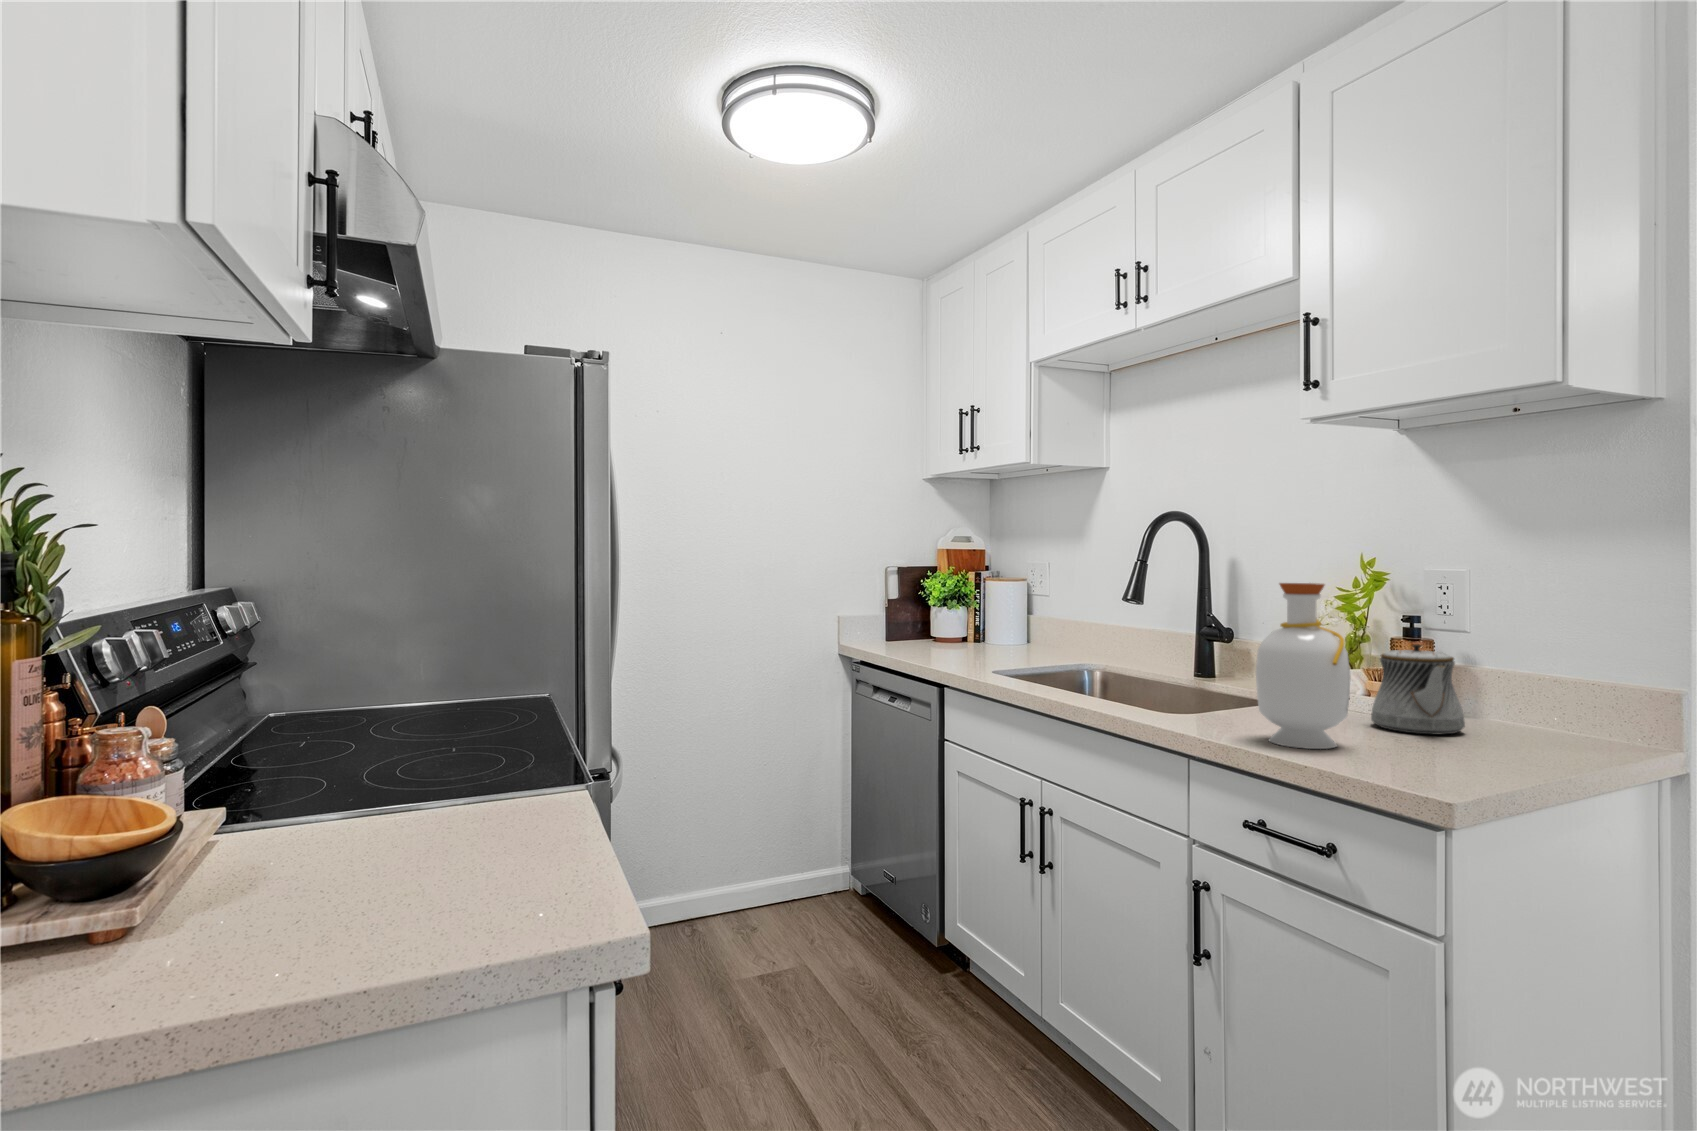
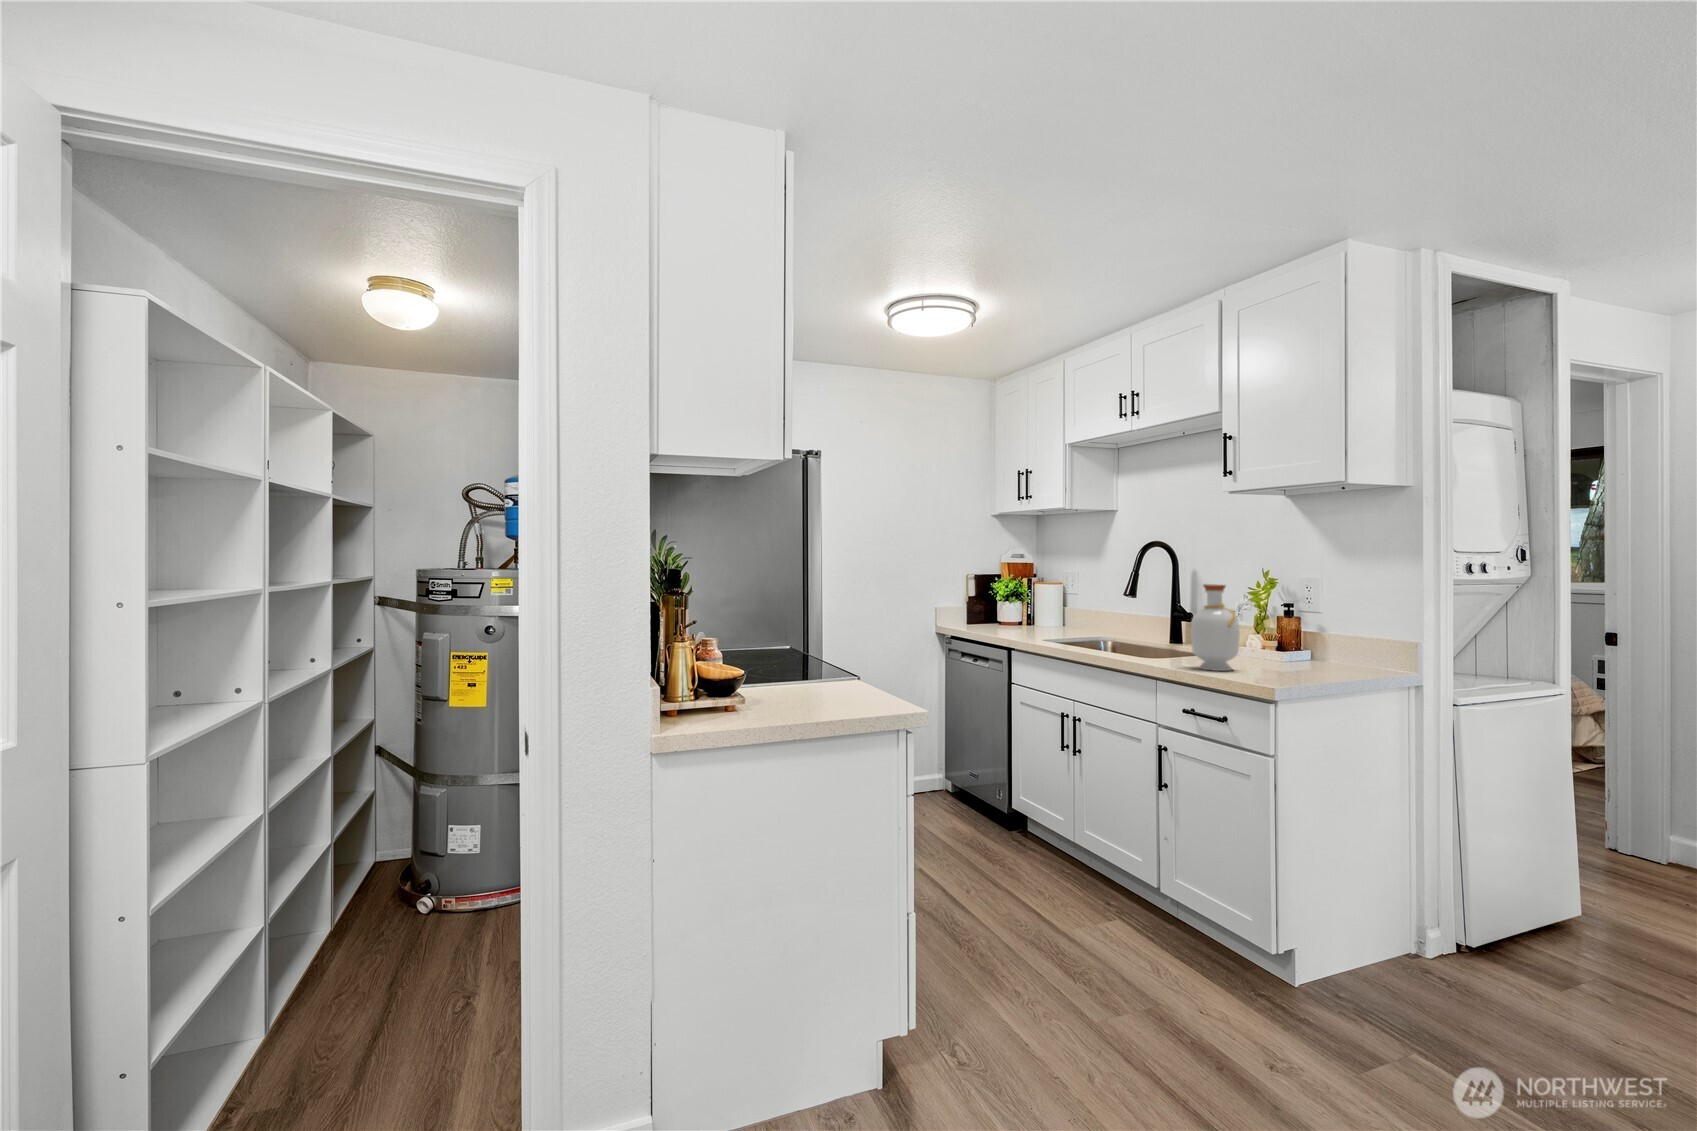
teapot: present [1371,644,1465,735] -> none [1260,619,1310,667]

